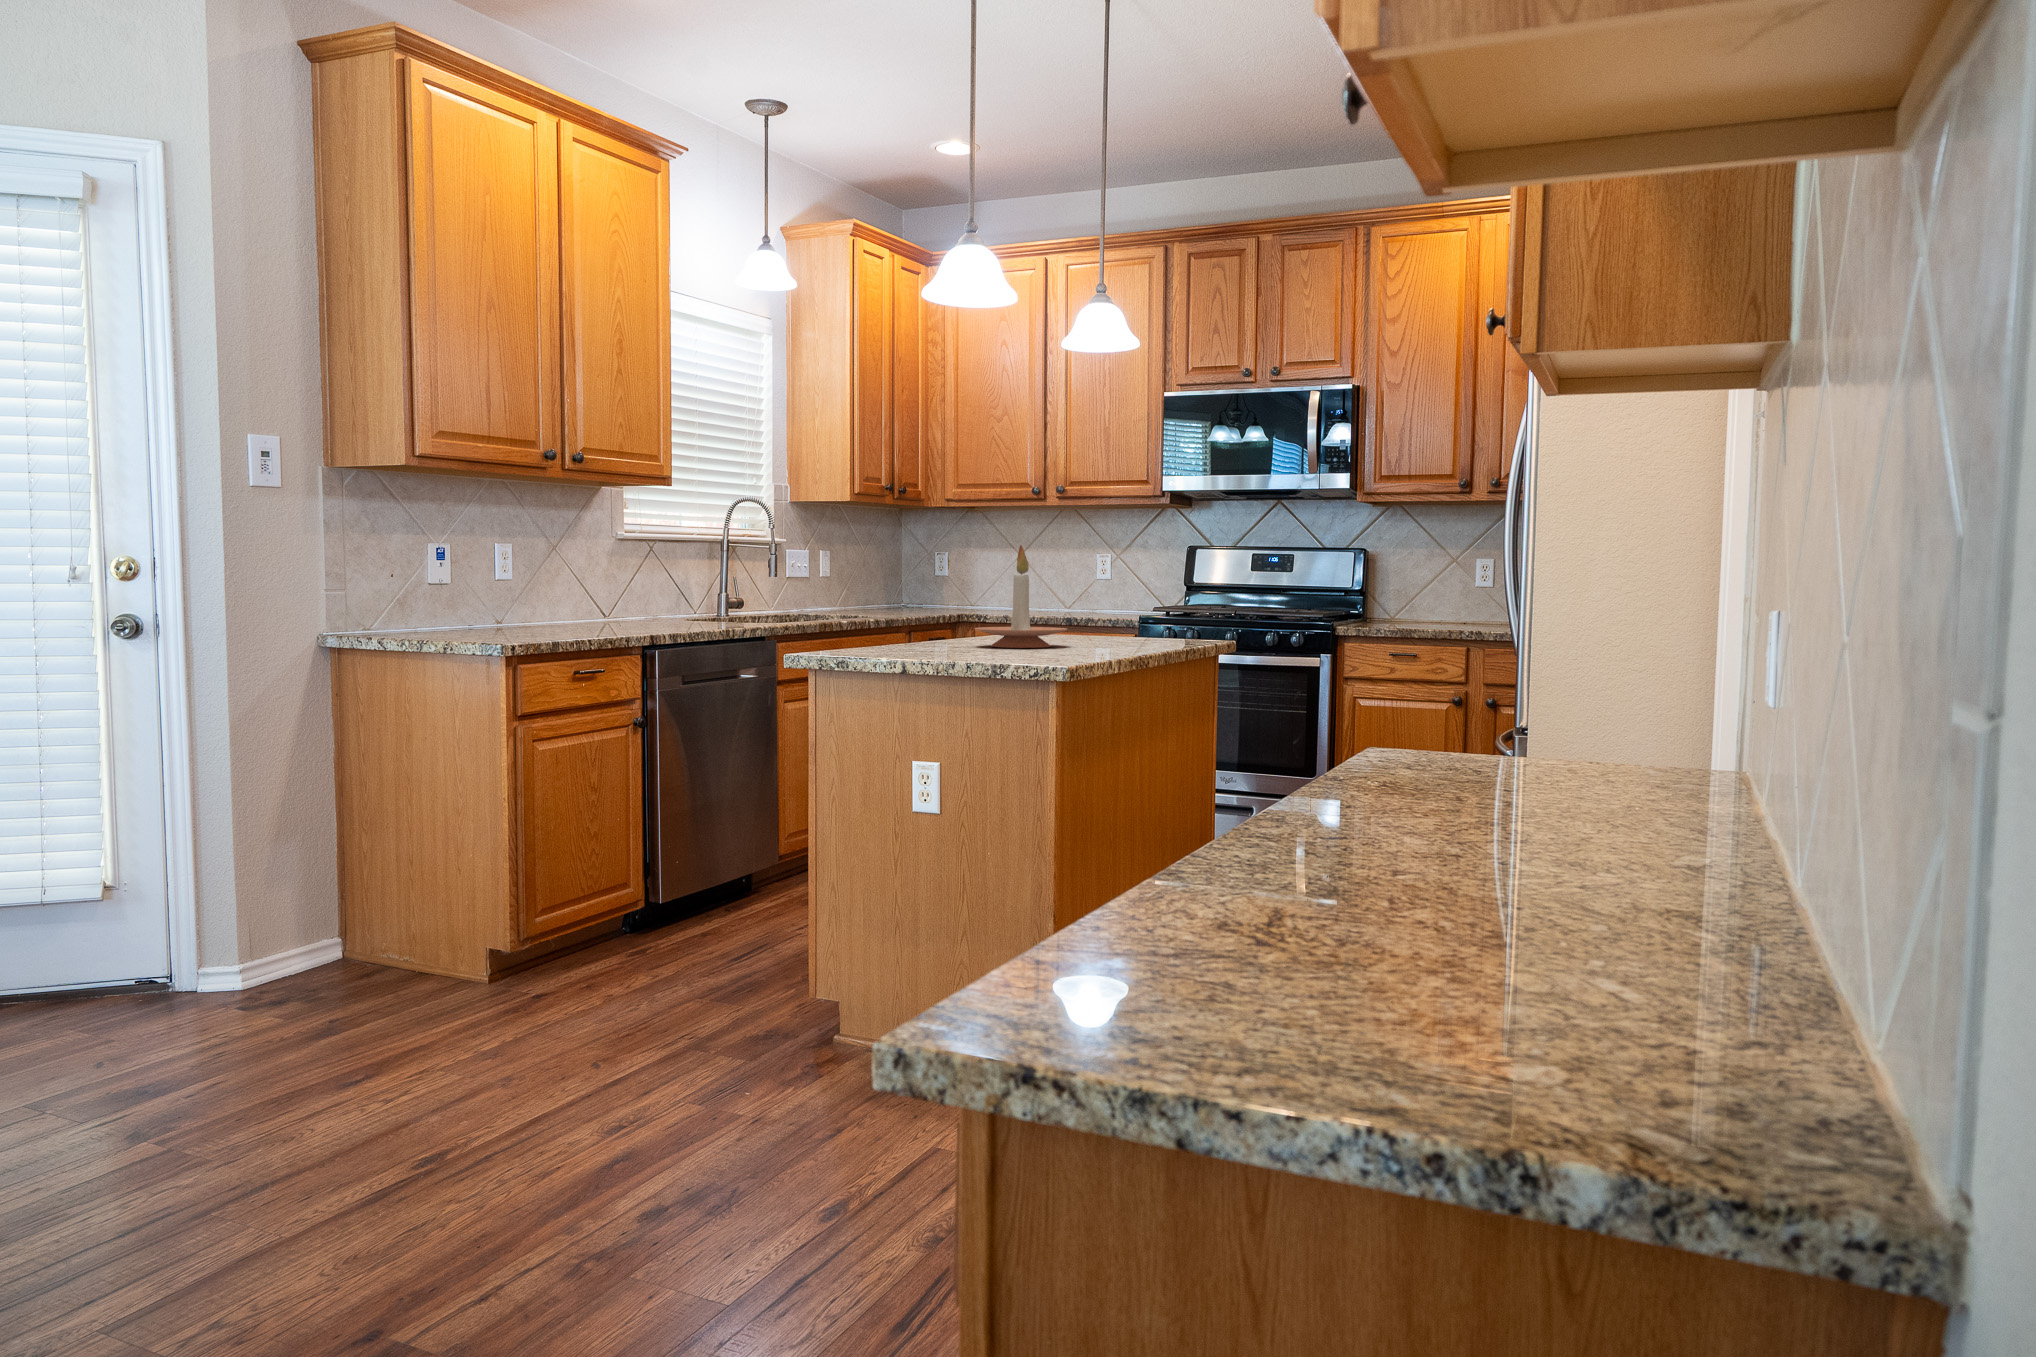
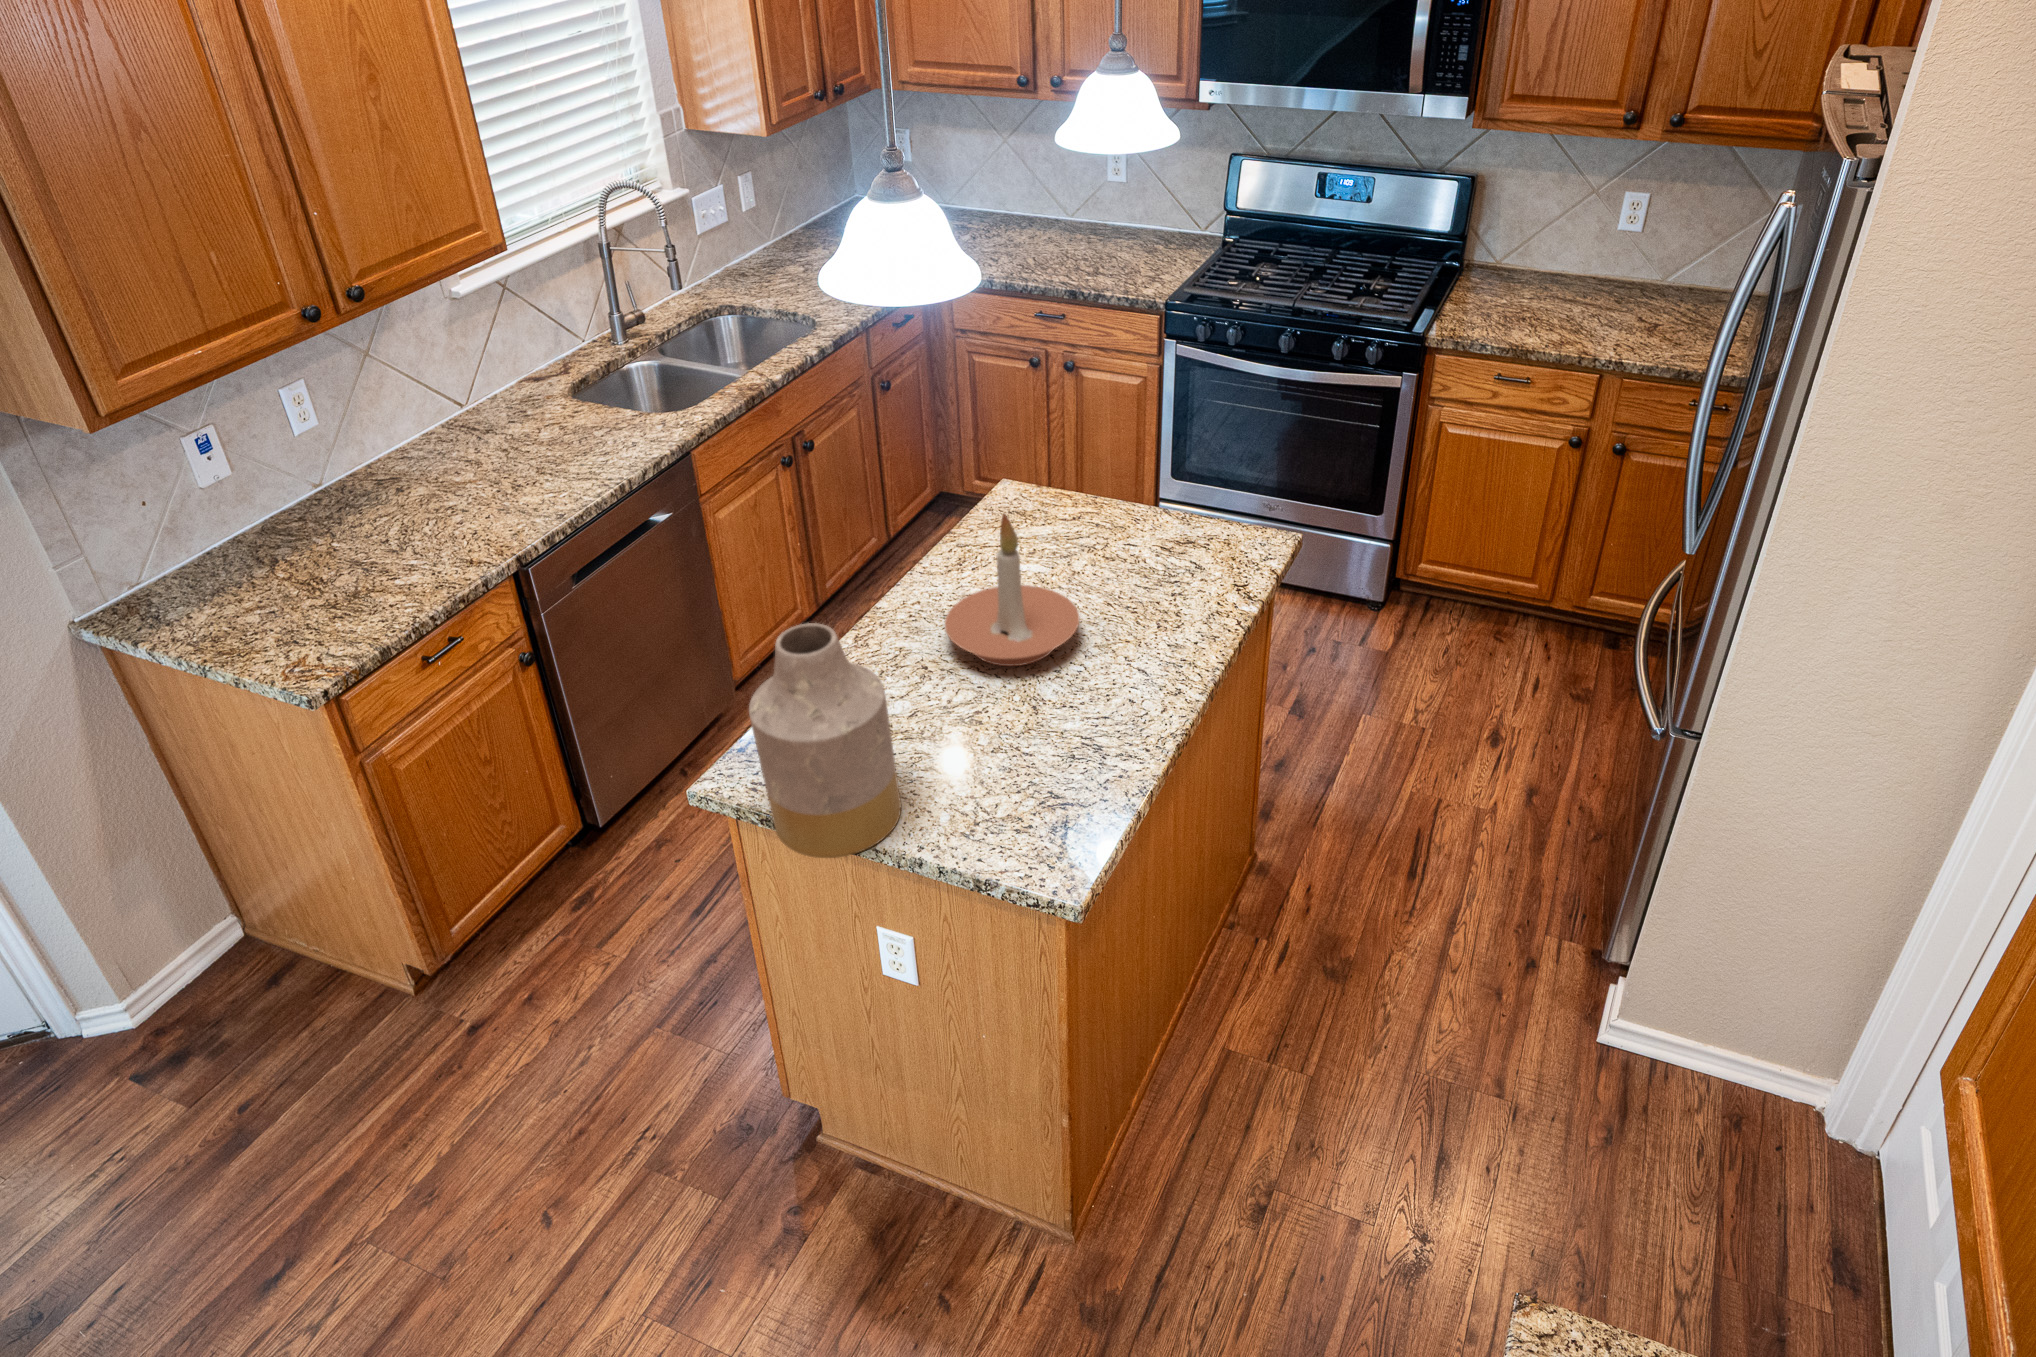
vase: none [858,513,944,659] -> present [749,623,901,858]

